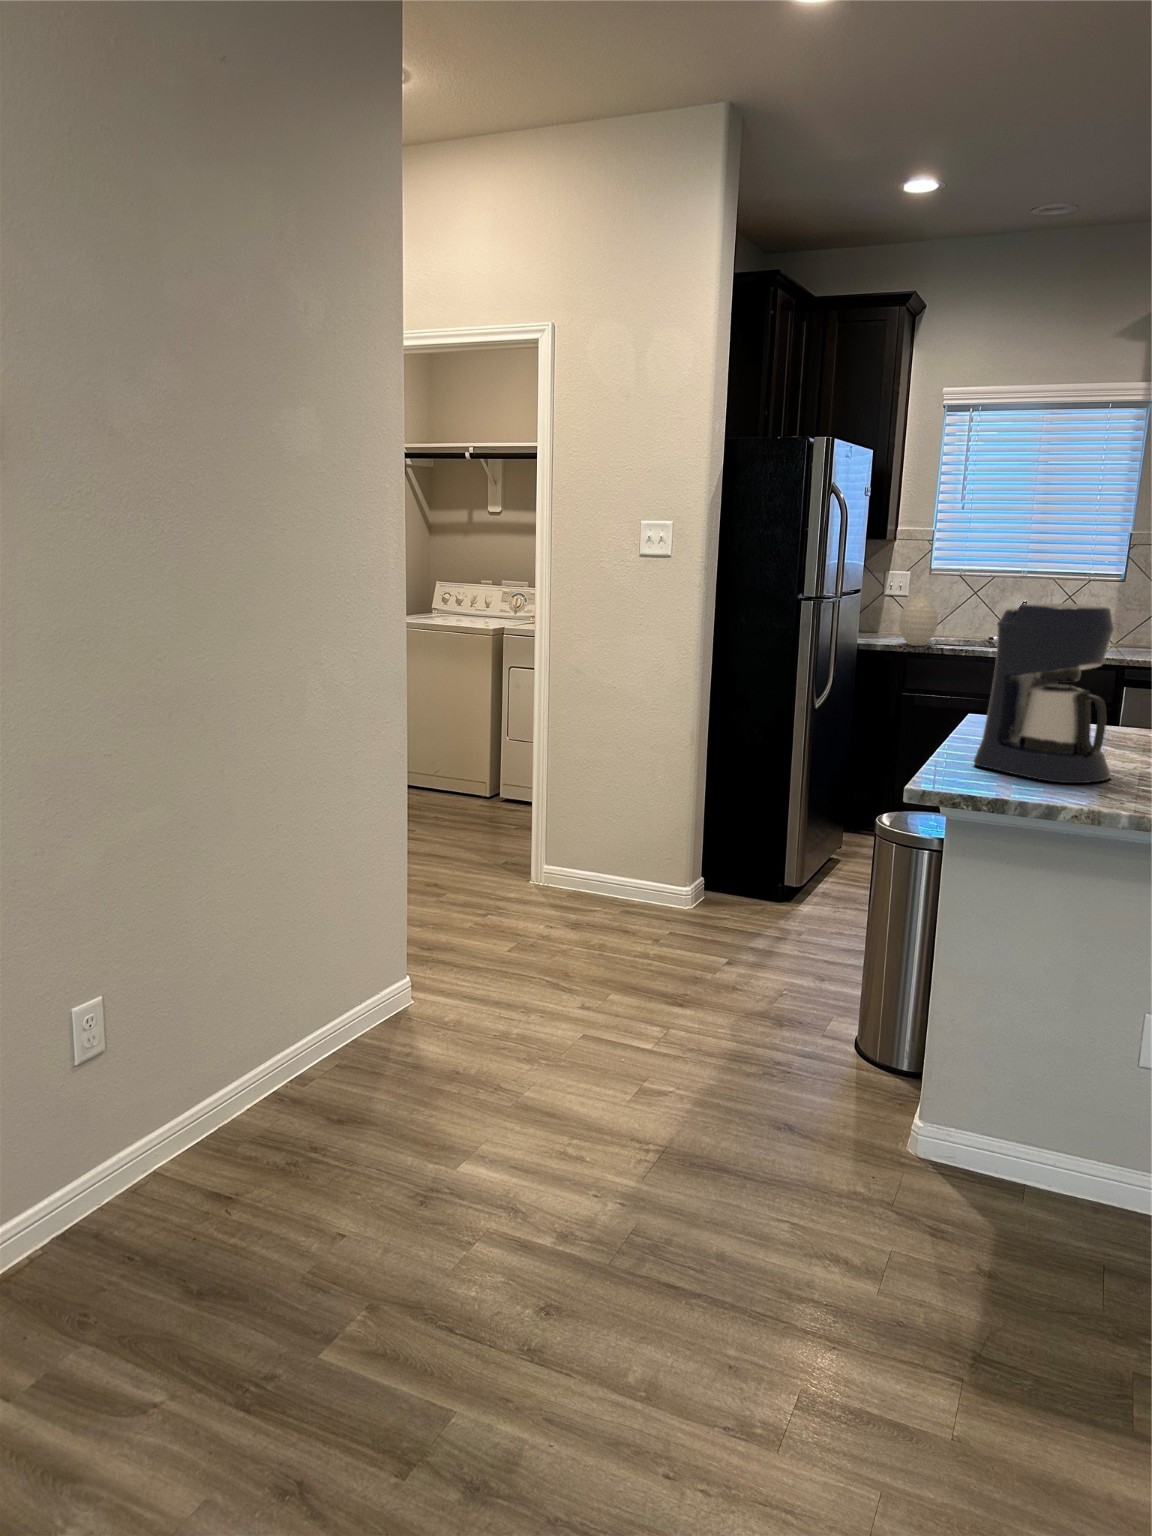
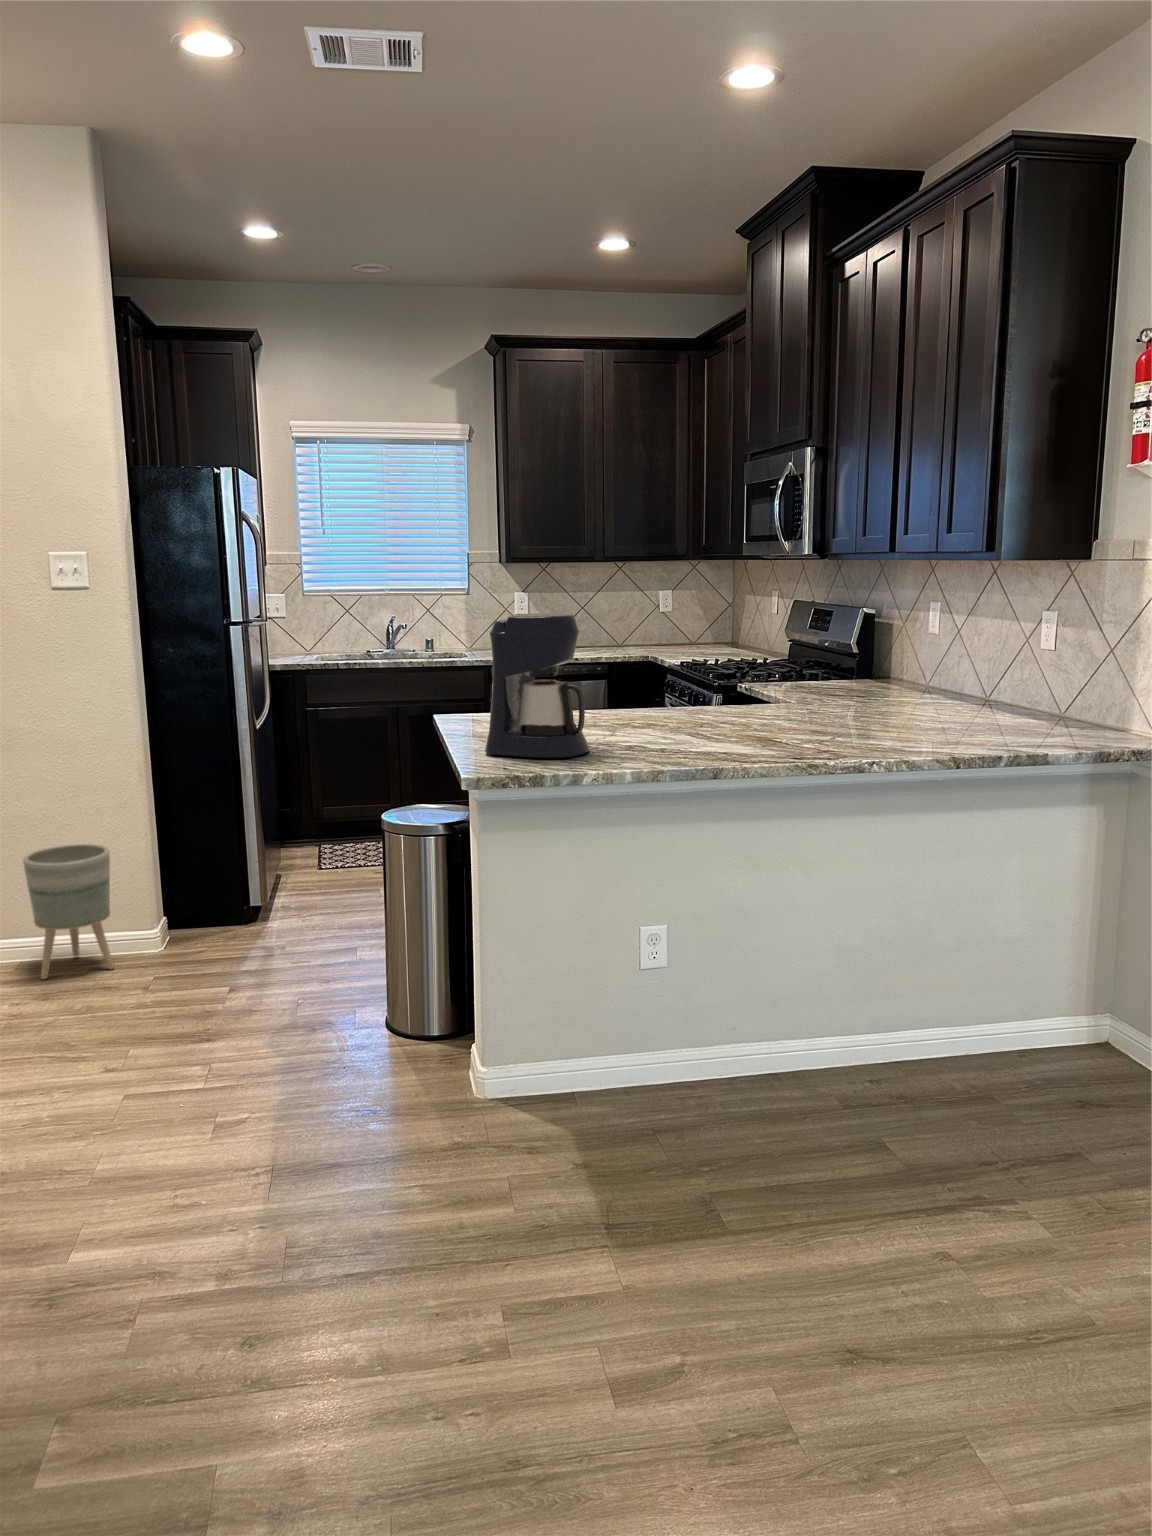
vase: present [899,594,938,646] -> none [295,615,330,663]
planter: none [580,793,654,916] -> present [23,844,114,979]

